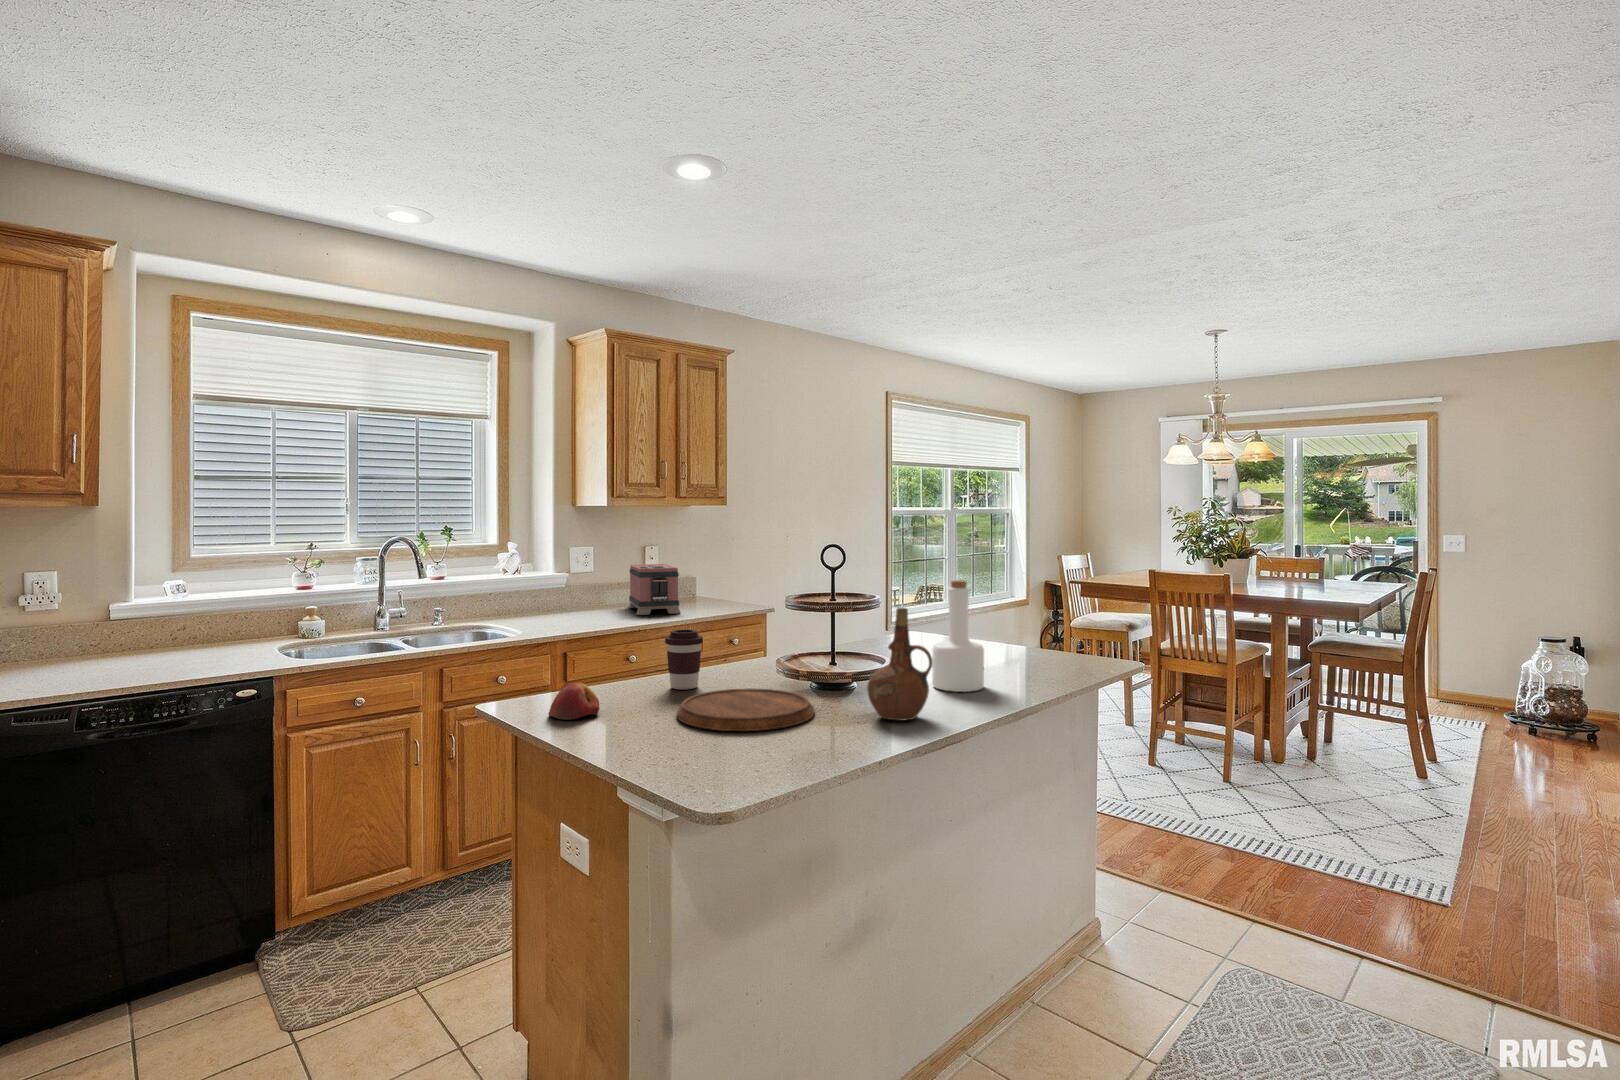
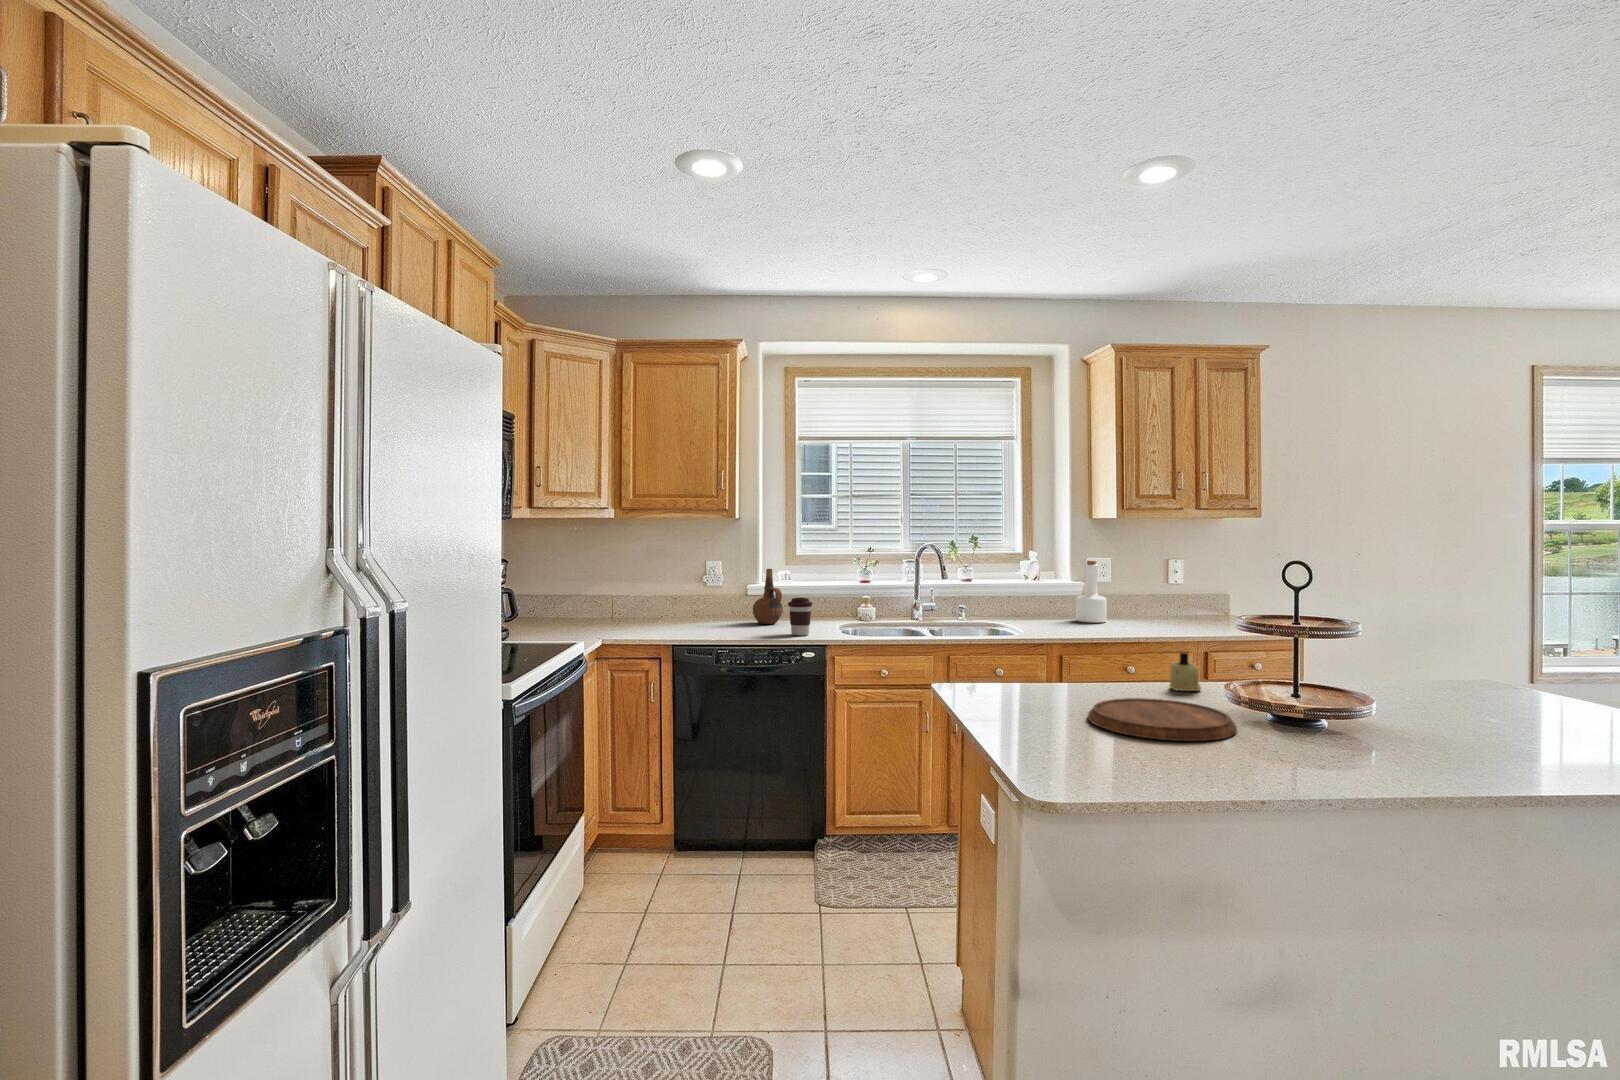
toaster: present [628,564,681,615] -> none [1142,575,1192,627]
bottle: present [932,580,984,692] -> present [1076,561,1107,623]
ceramic pitcher: present [867,608,932,721] -> present [753,569,783,624]
coffee cup: present [665,629,703,690] -> present [788,598,812,636]
candle: none [720,640,749,678] -> present [1169,653,1201,691]
apple: present [549,683,600,720] -> none [982,672,1026,703]

